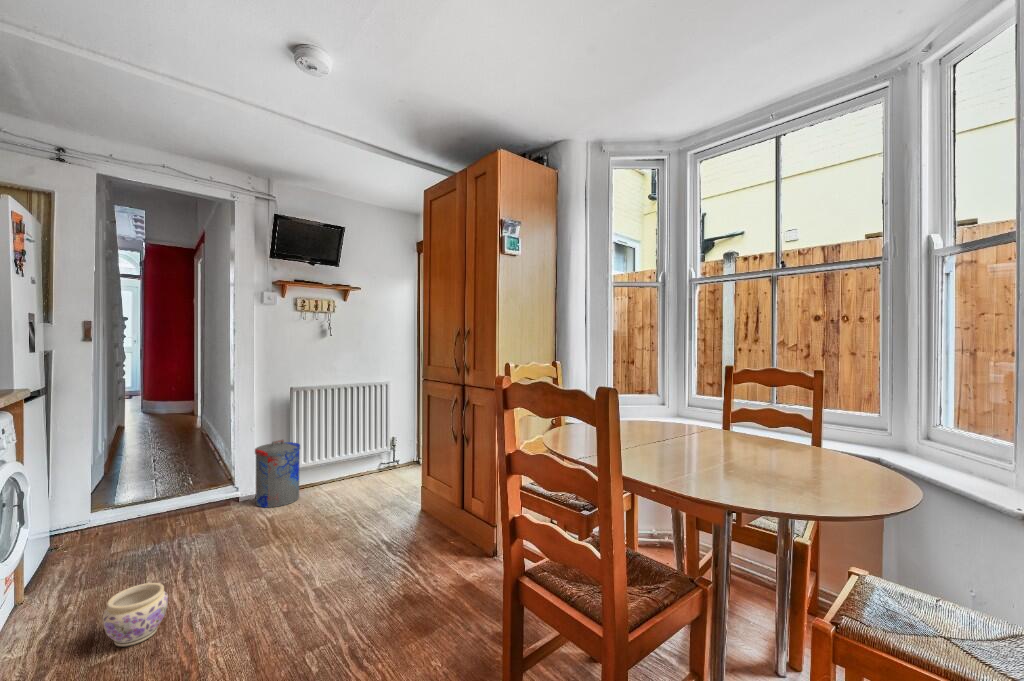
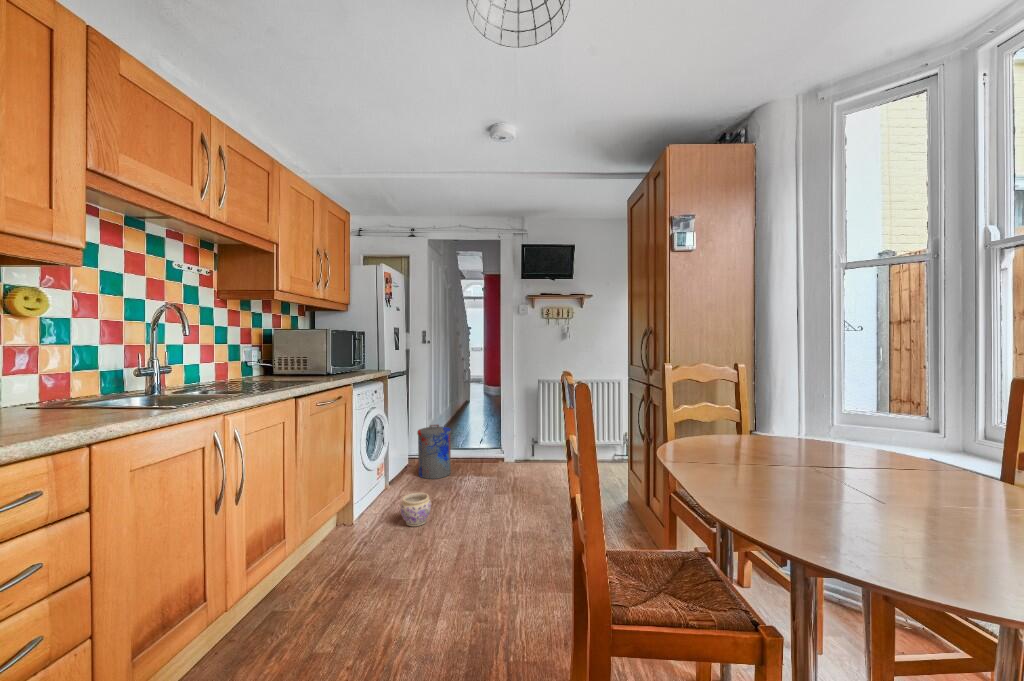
trash can: present [255,440,300,508] -> present [417,425,451,479]

